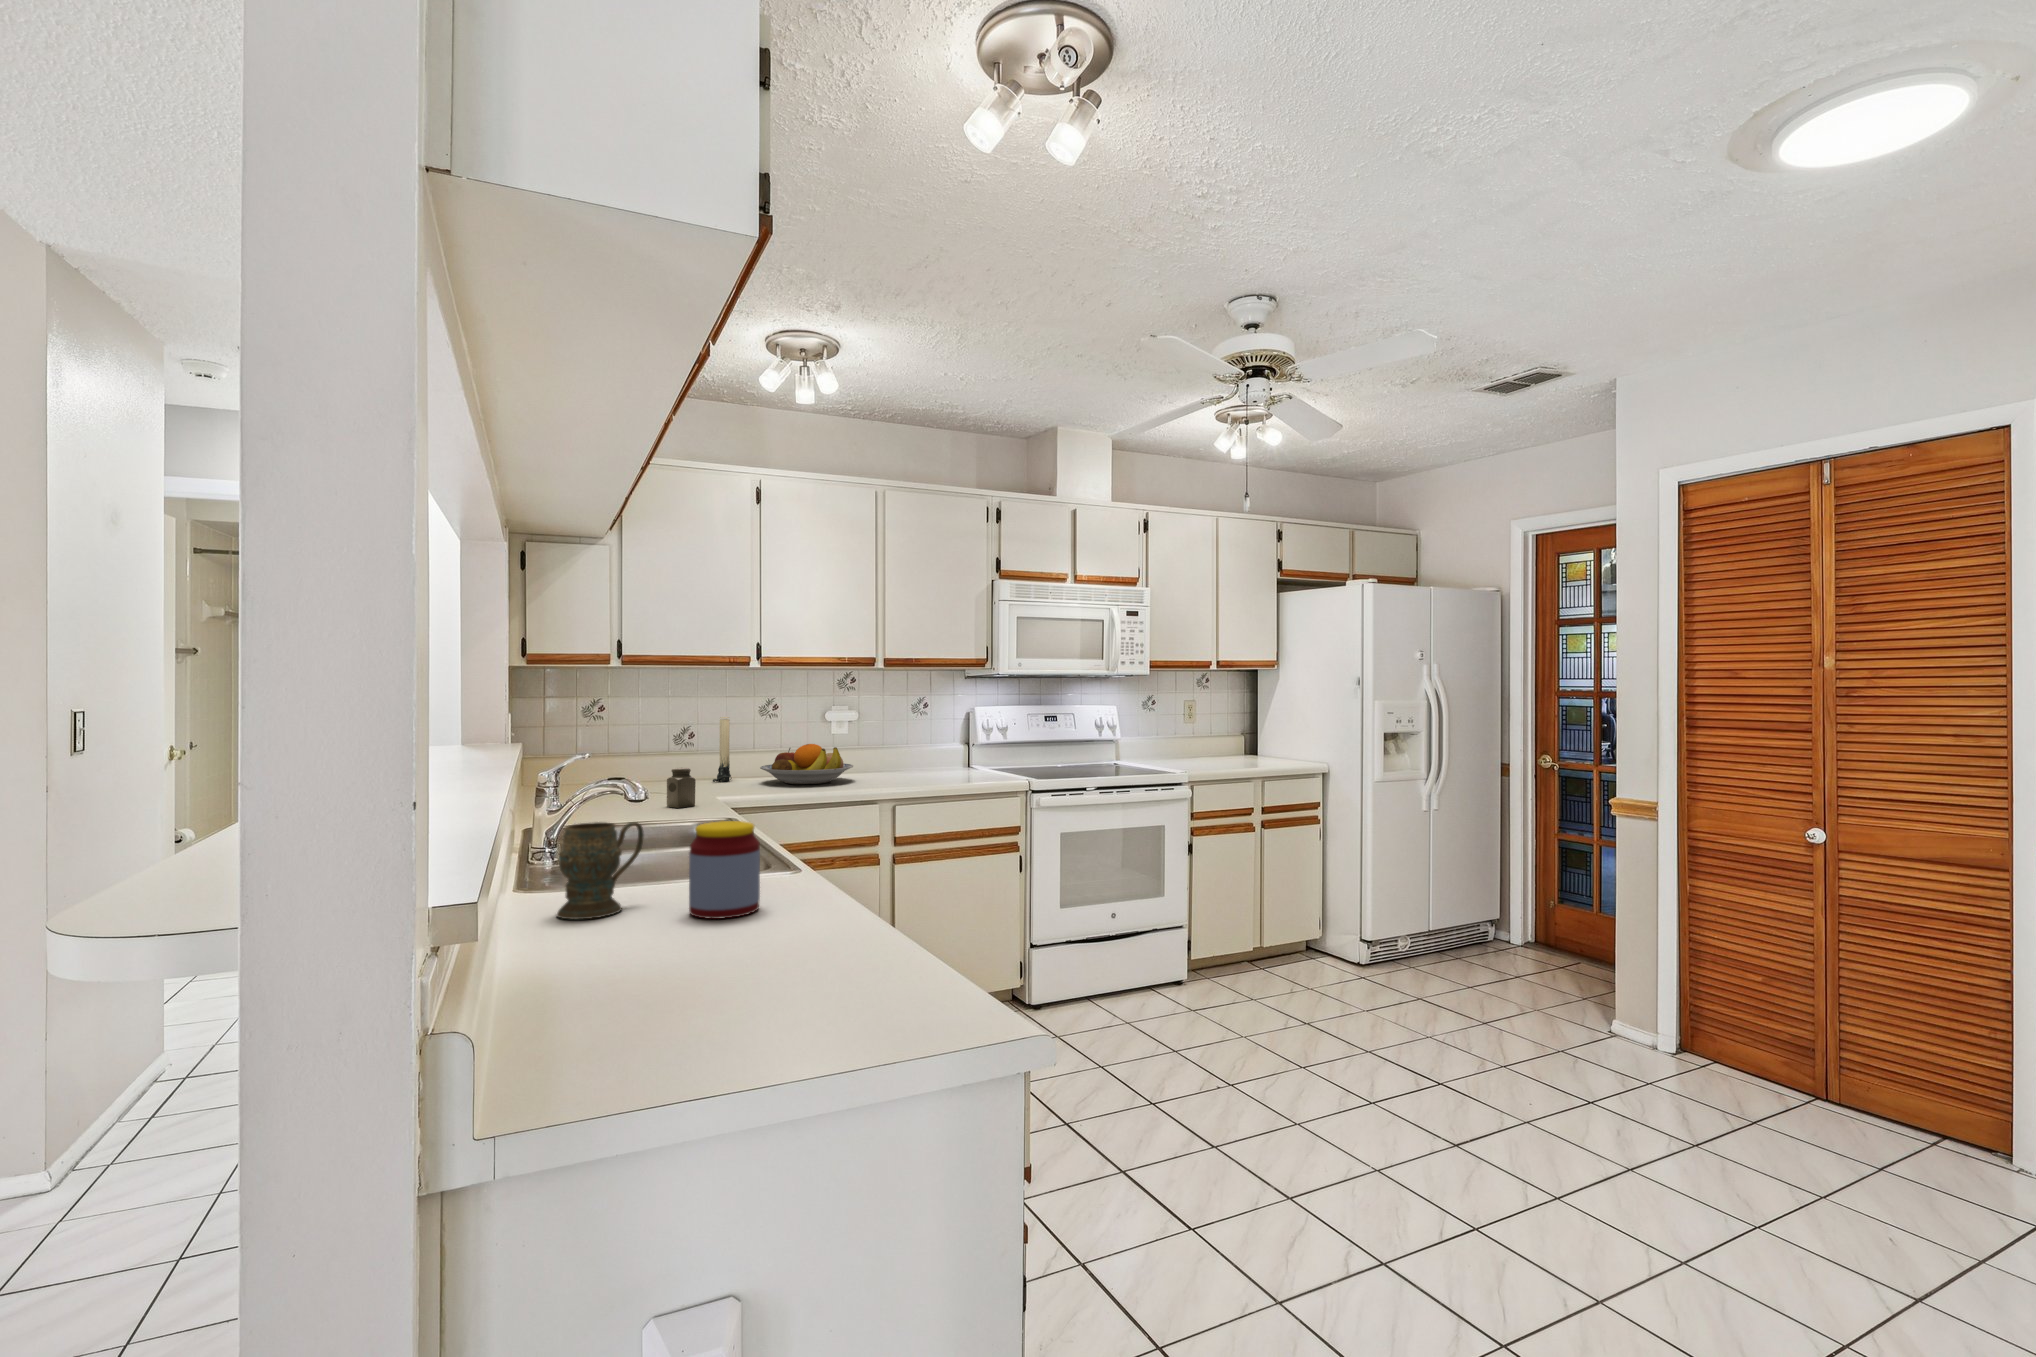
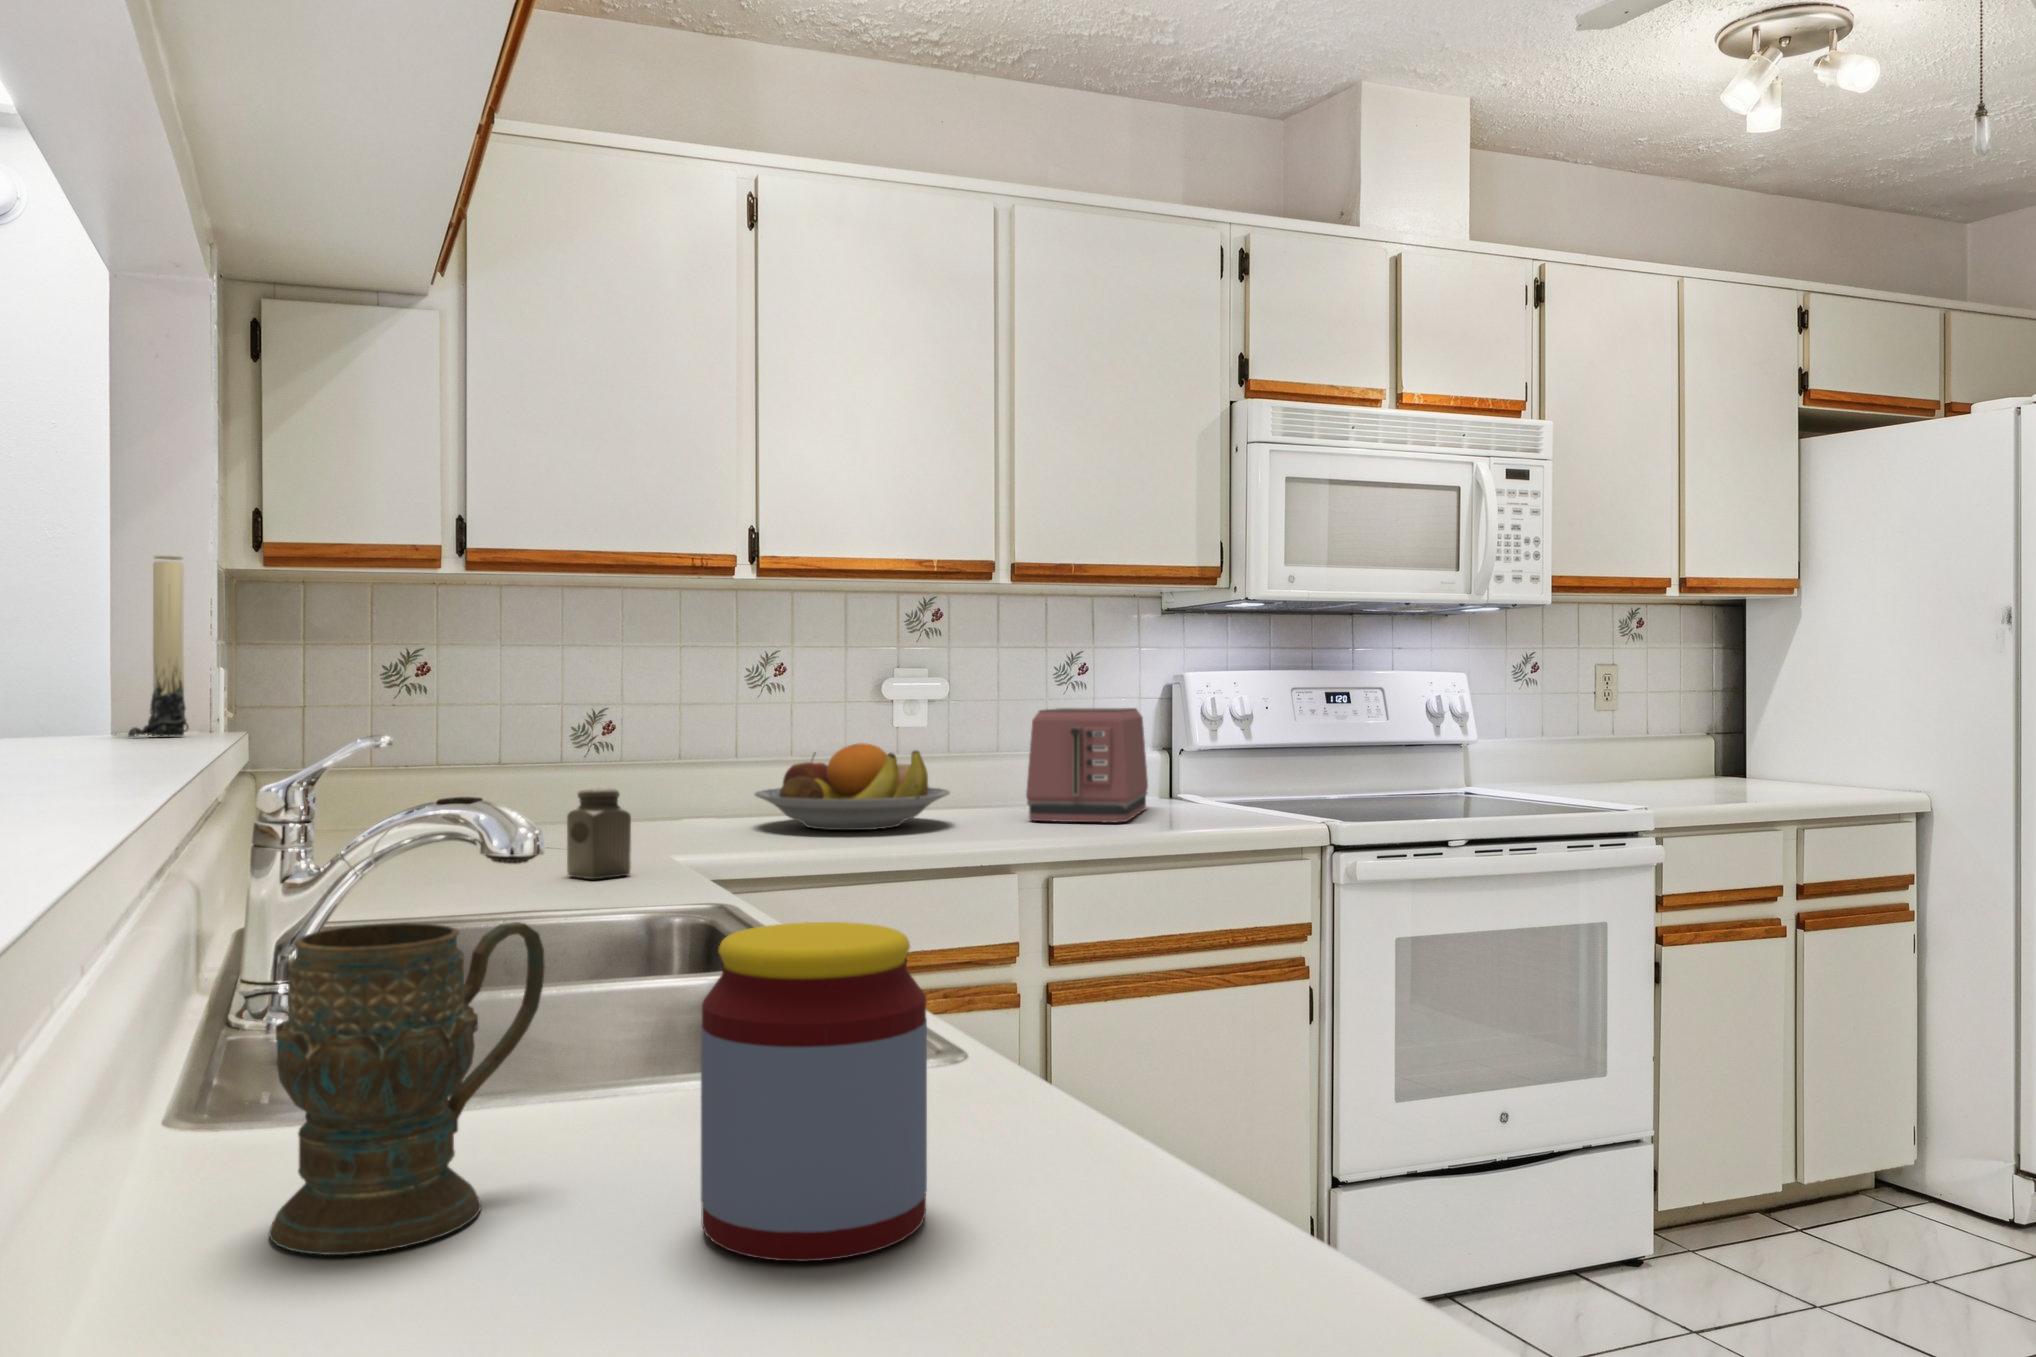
candle: present [713,717,732,782] -> present [128,555,189,737]
toaster: none [890,725,954,780] -> present [1026,708,1148,822]

